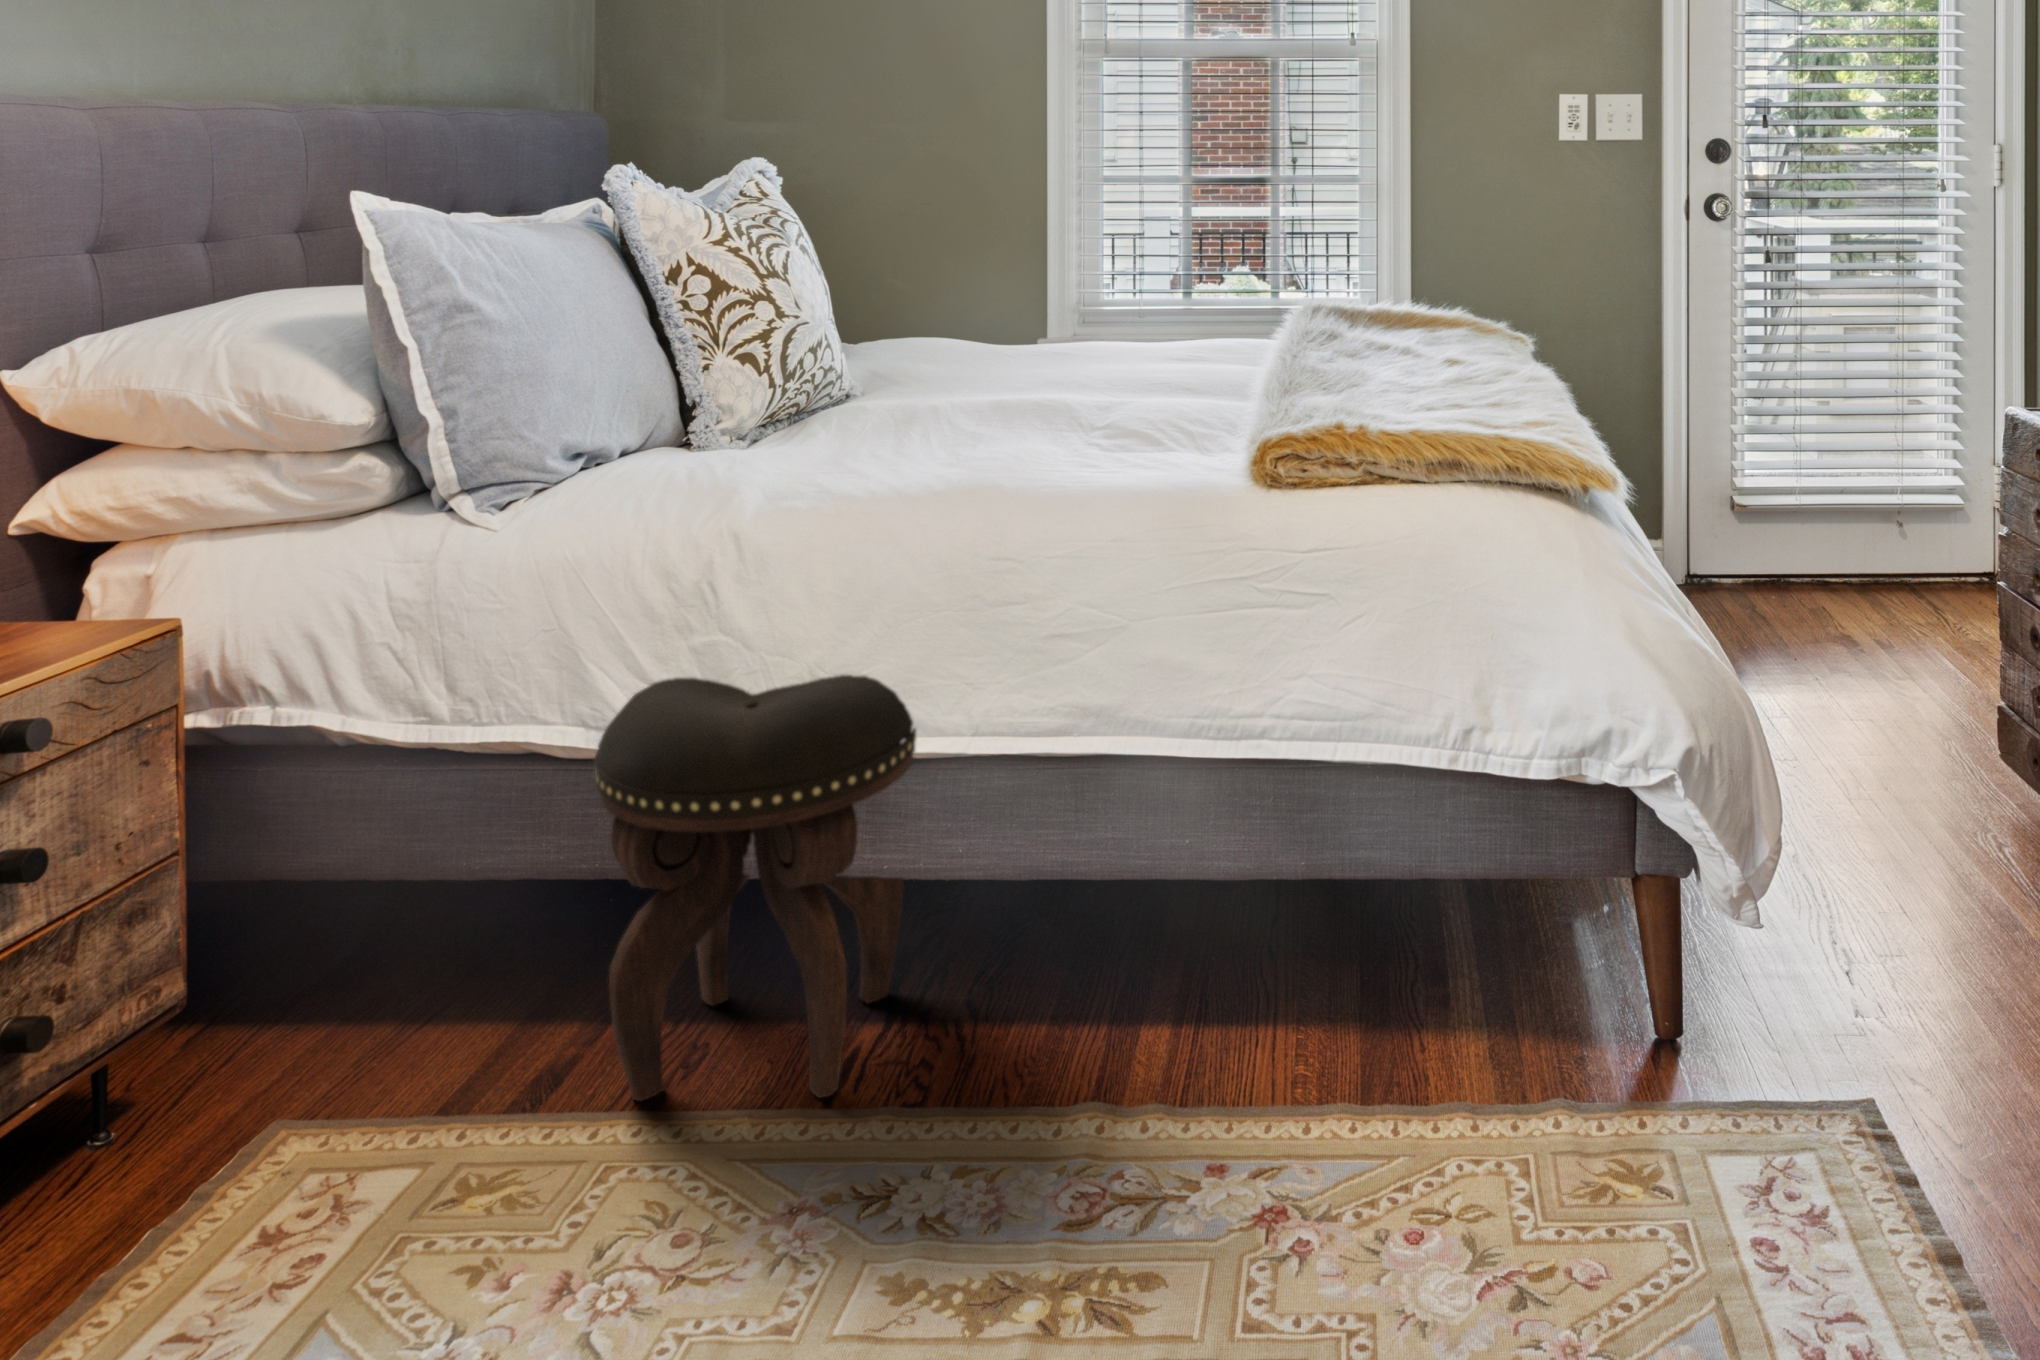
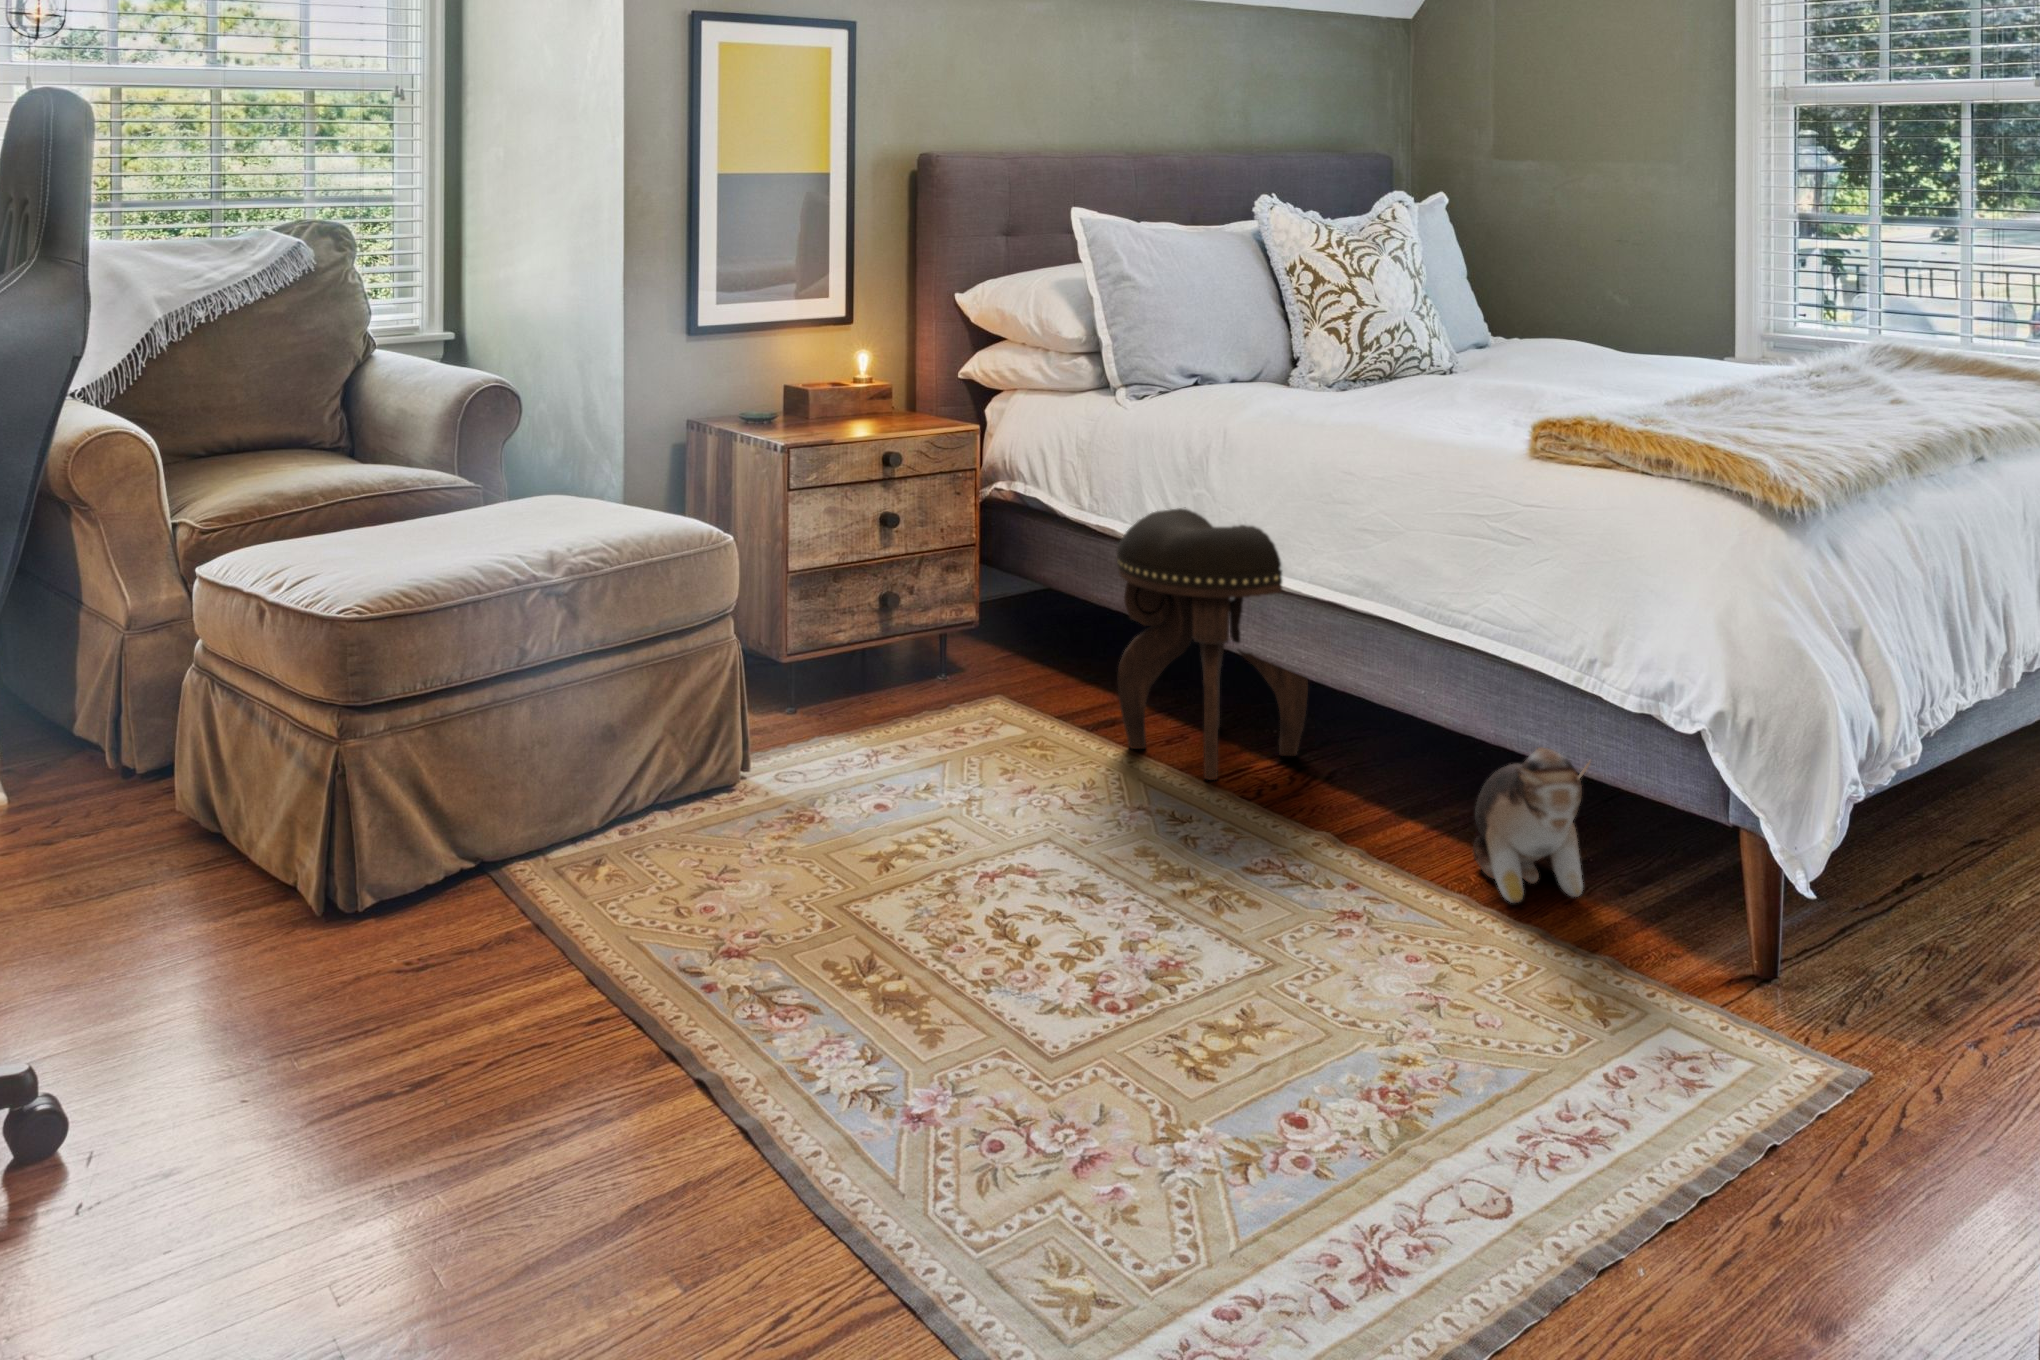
plush toy: none [1217,863,1511,1085] -> present [1473,748,1590,903]

